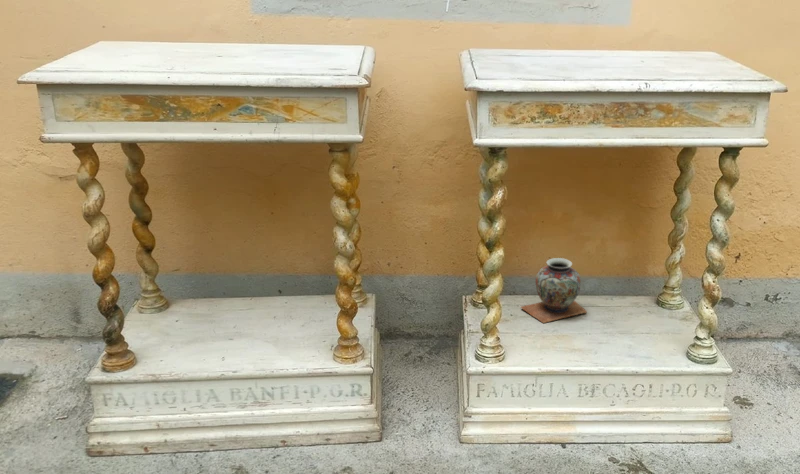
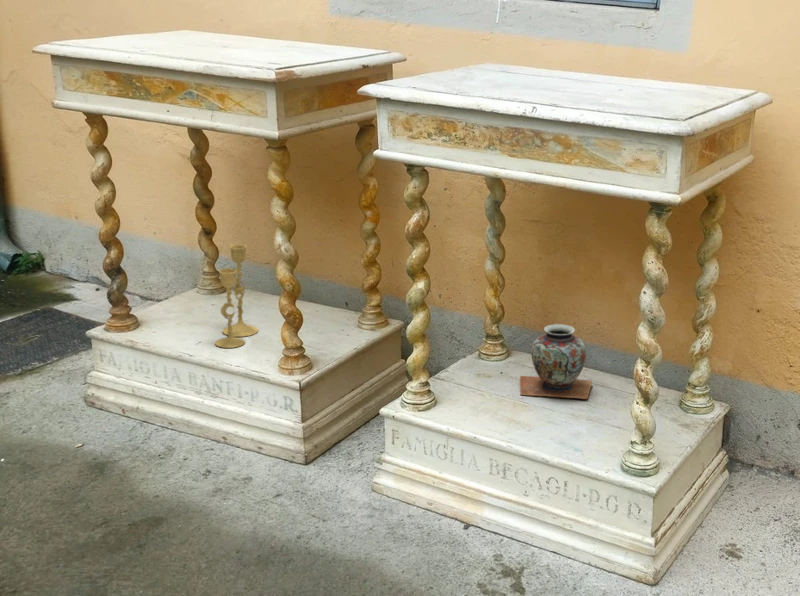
candlestick: none [227,248,269,354] -> present [215,244,258,348]

